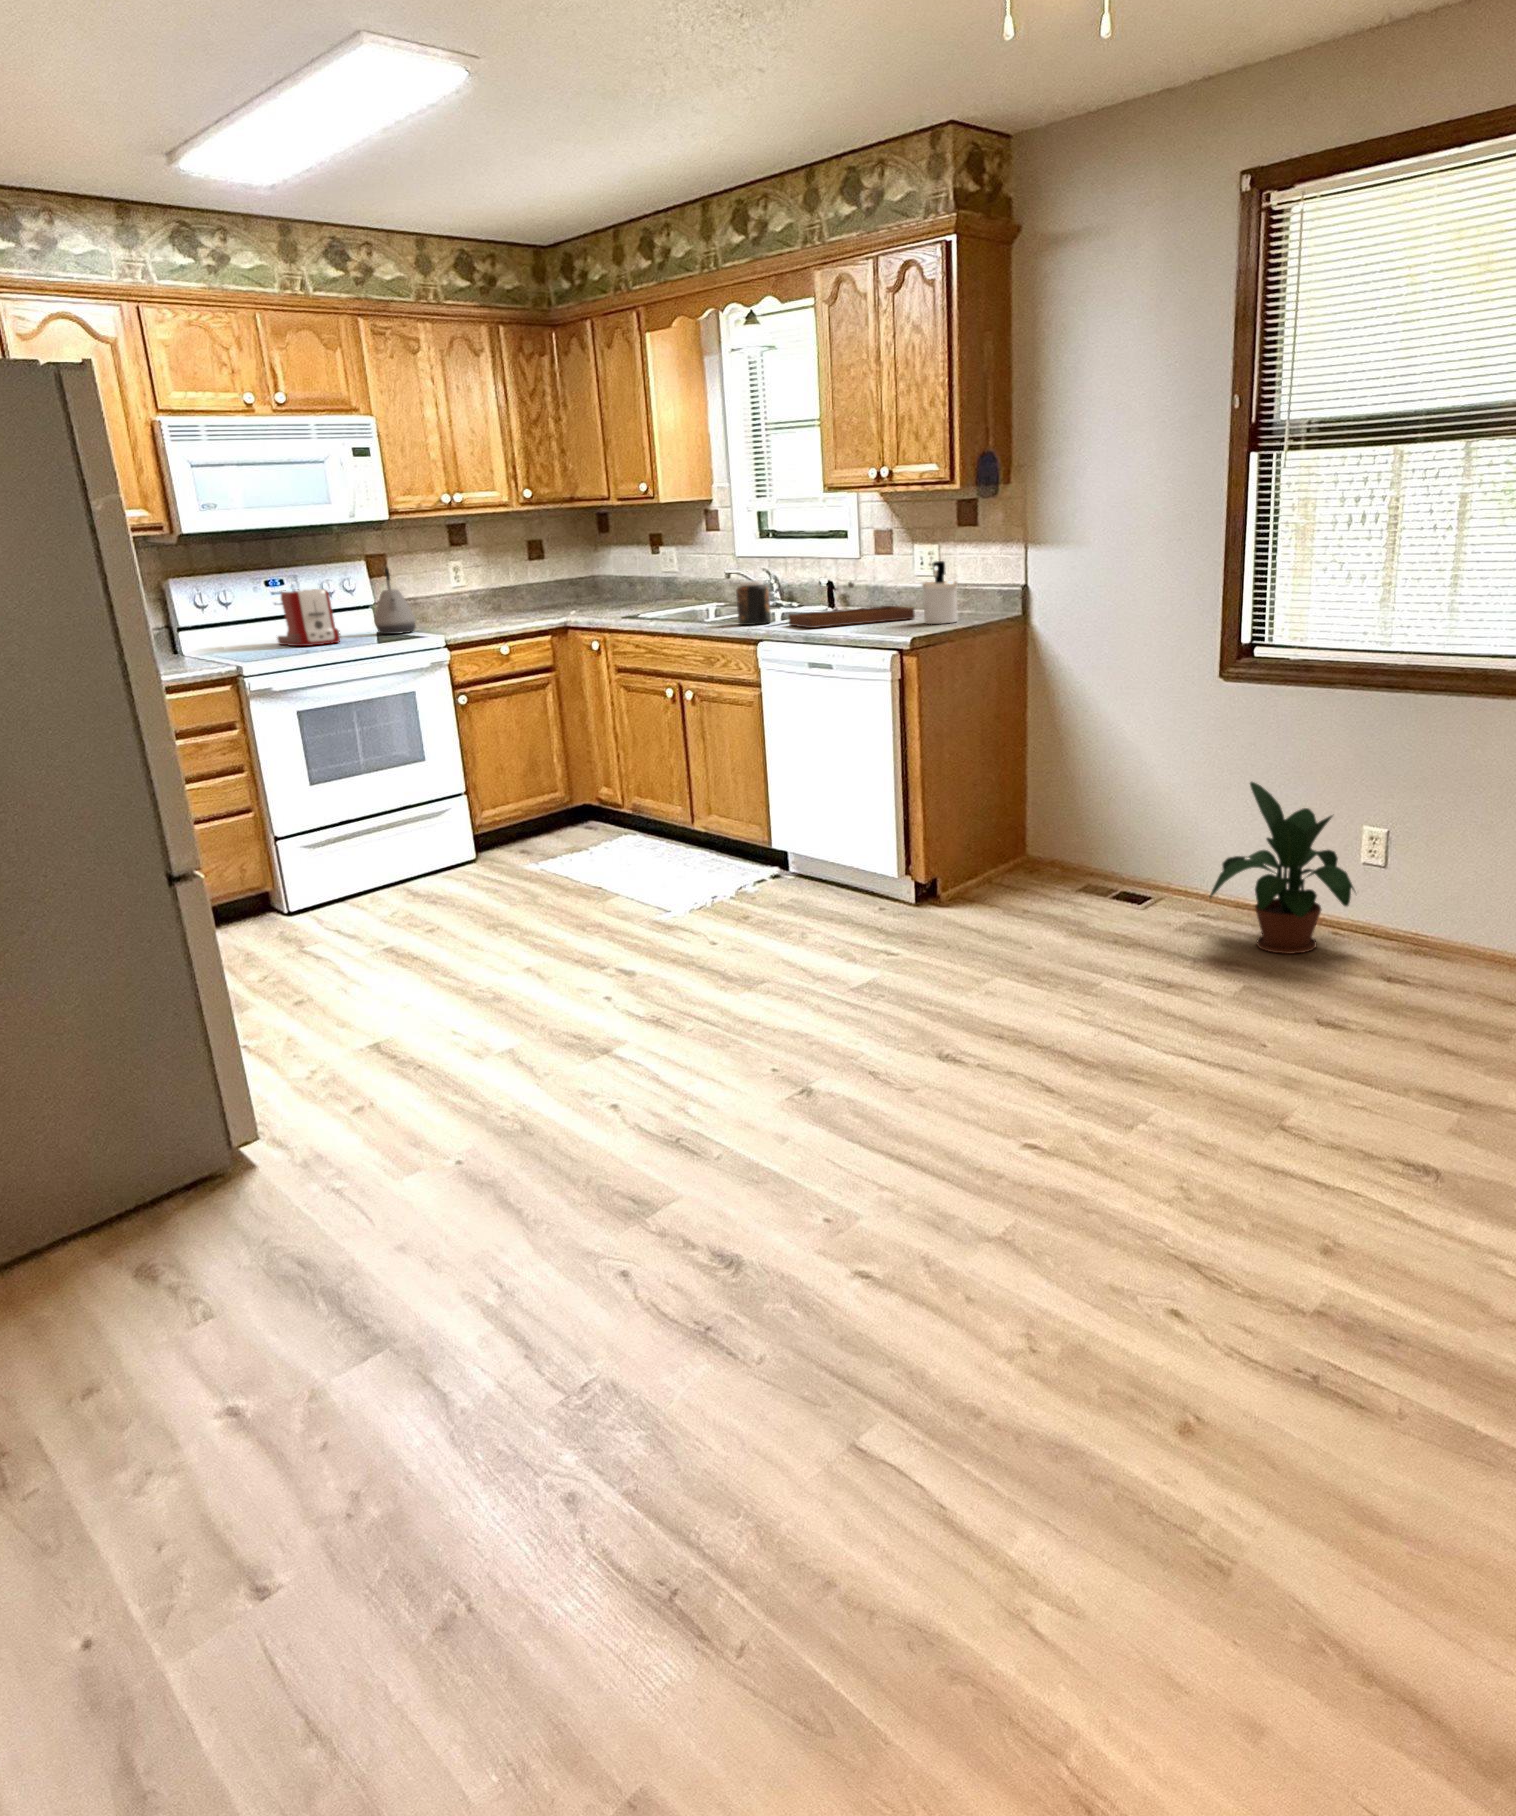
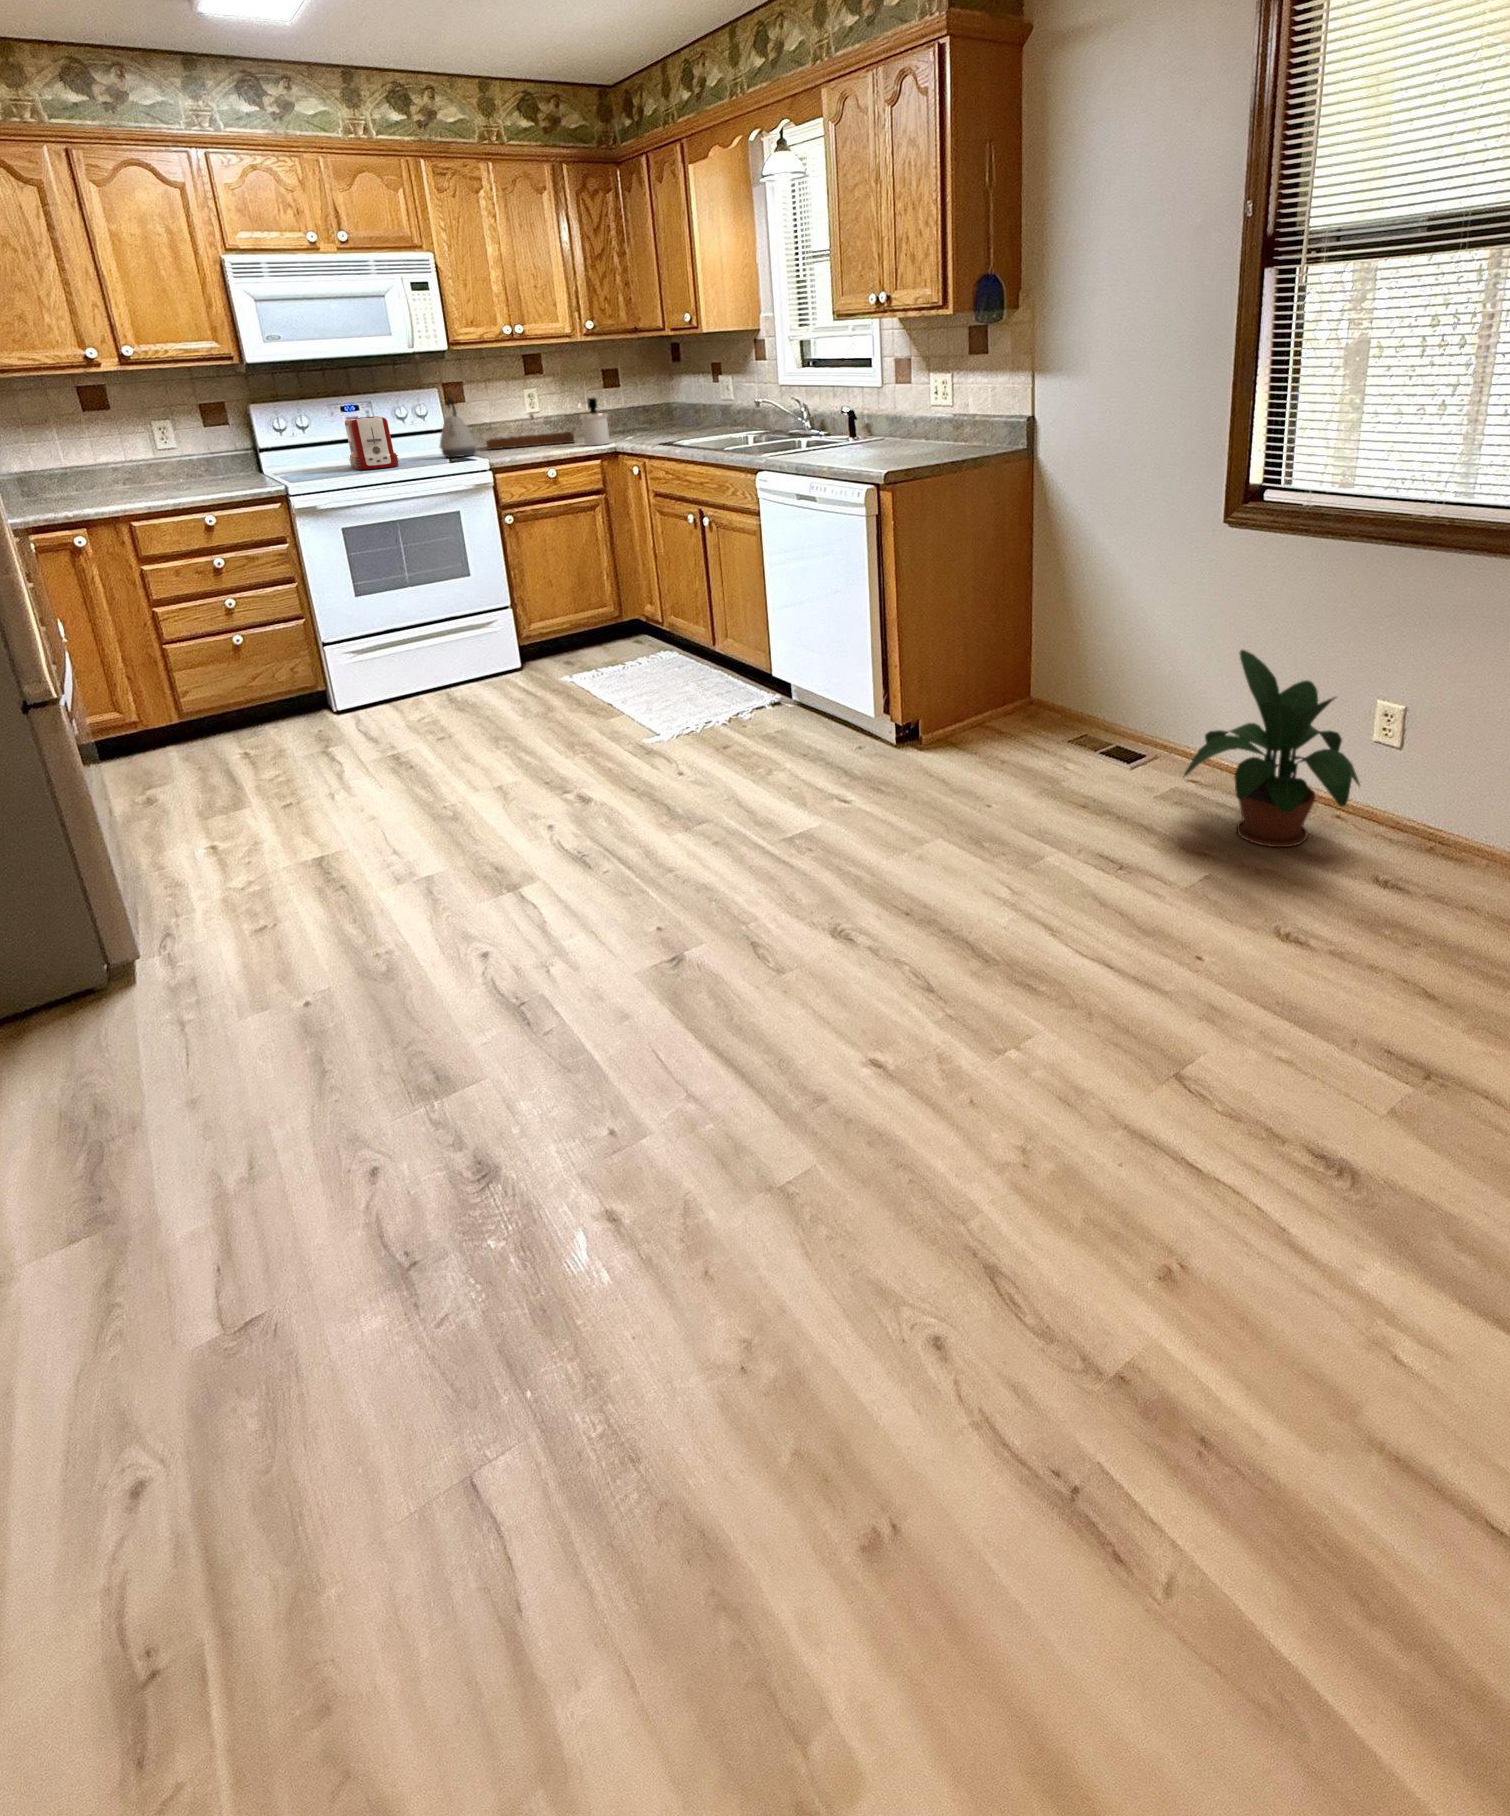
soap dispenser: present [922,561,958,624] -> present [577,398,610,446]
jar: present [736,580,771,625] -> none [740,410,774,455]
tray: present [788,582,915,628] -> present [486,414,574,449]

